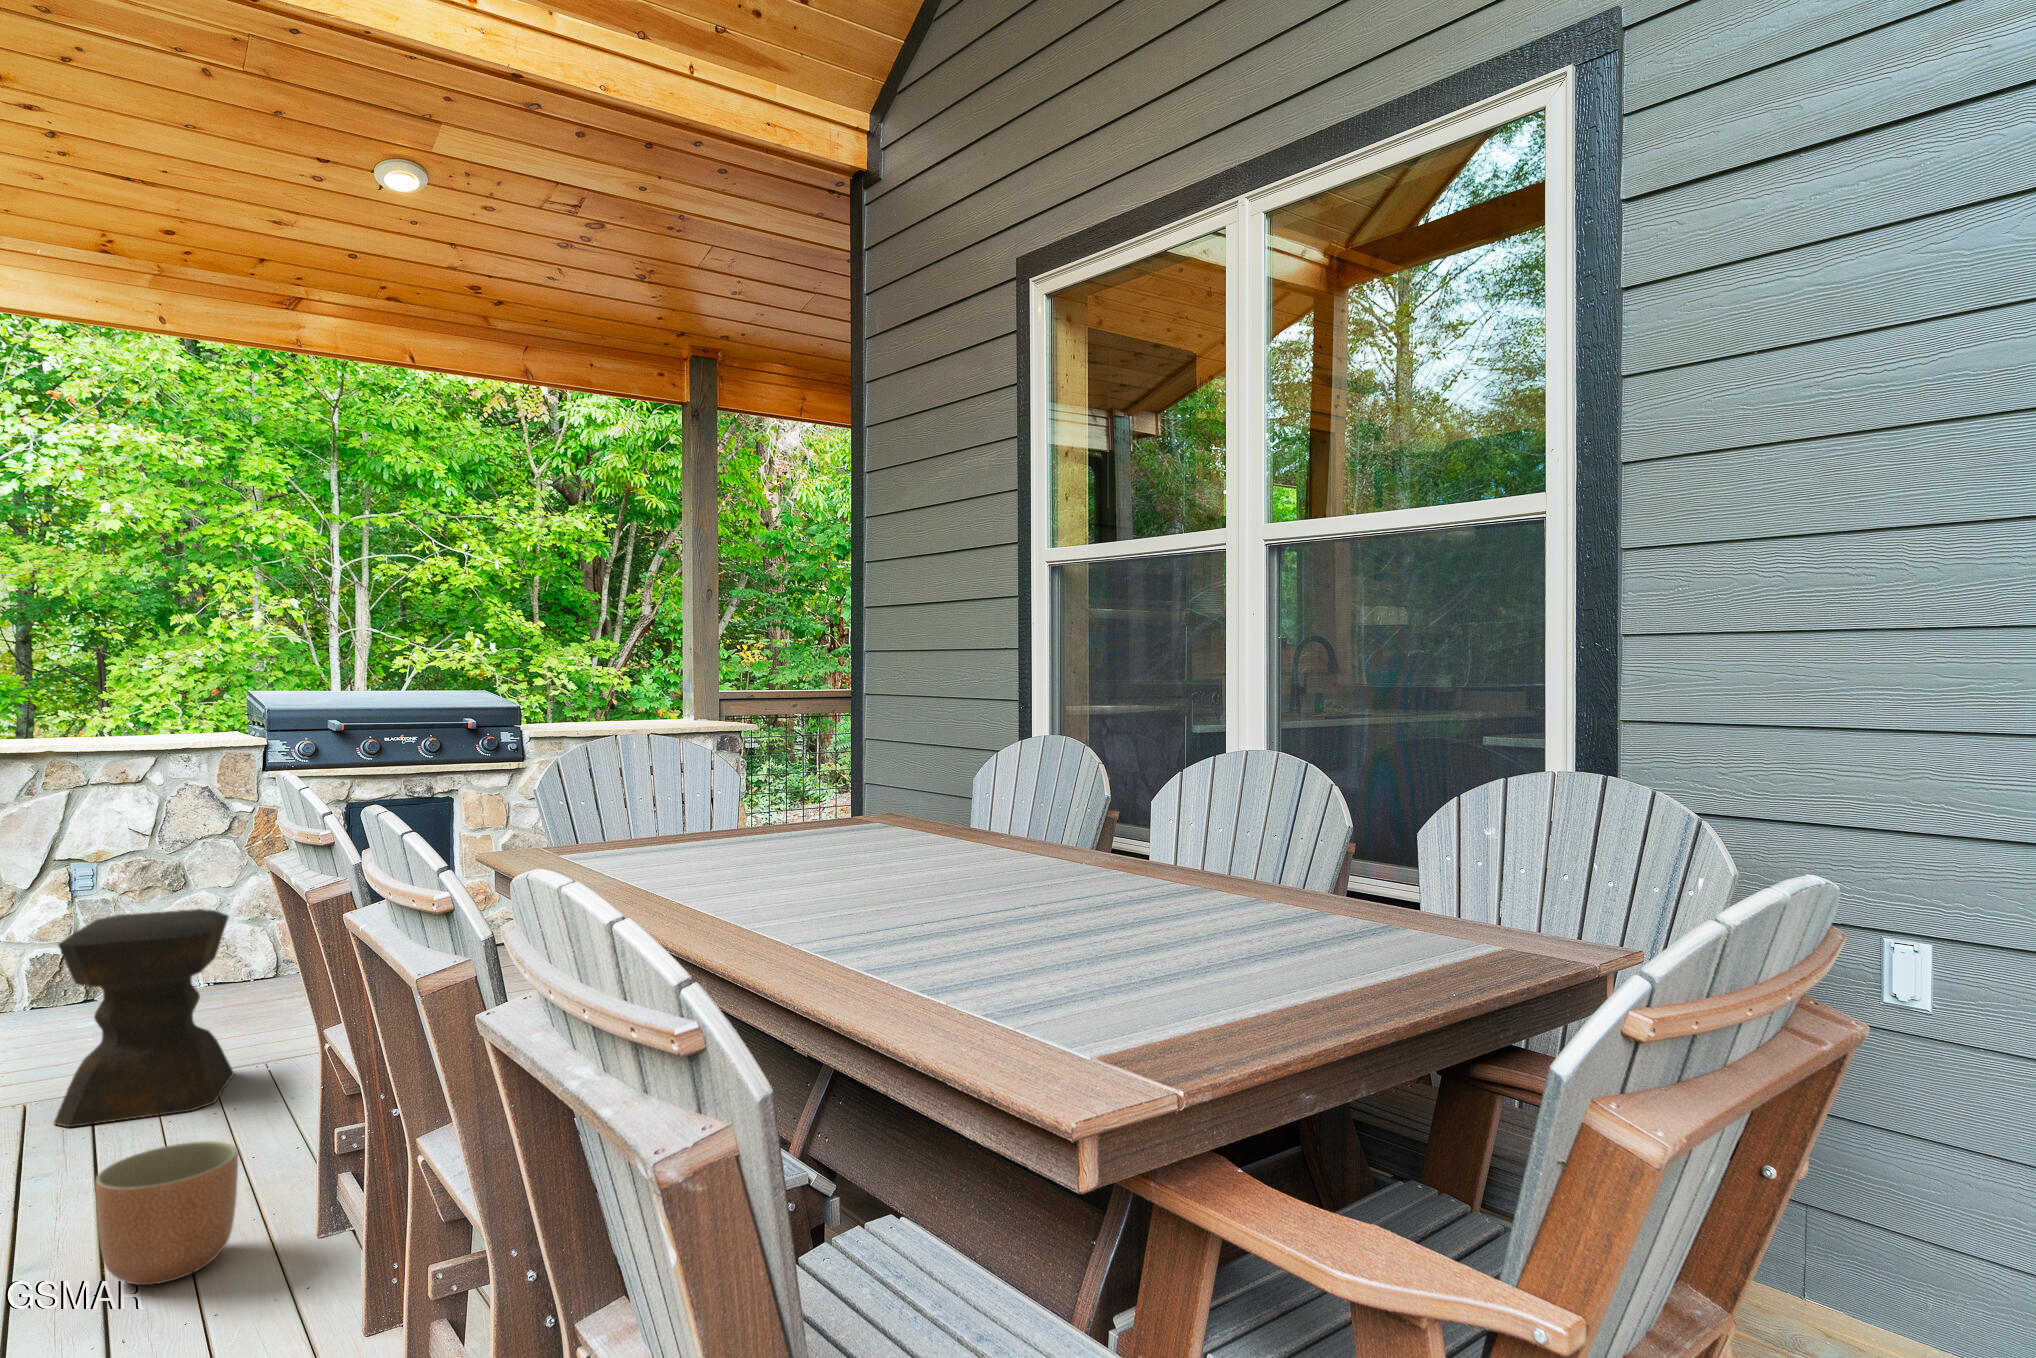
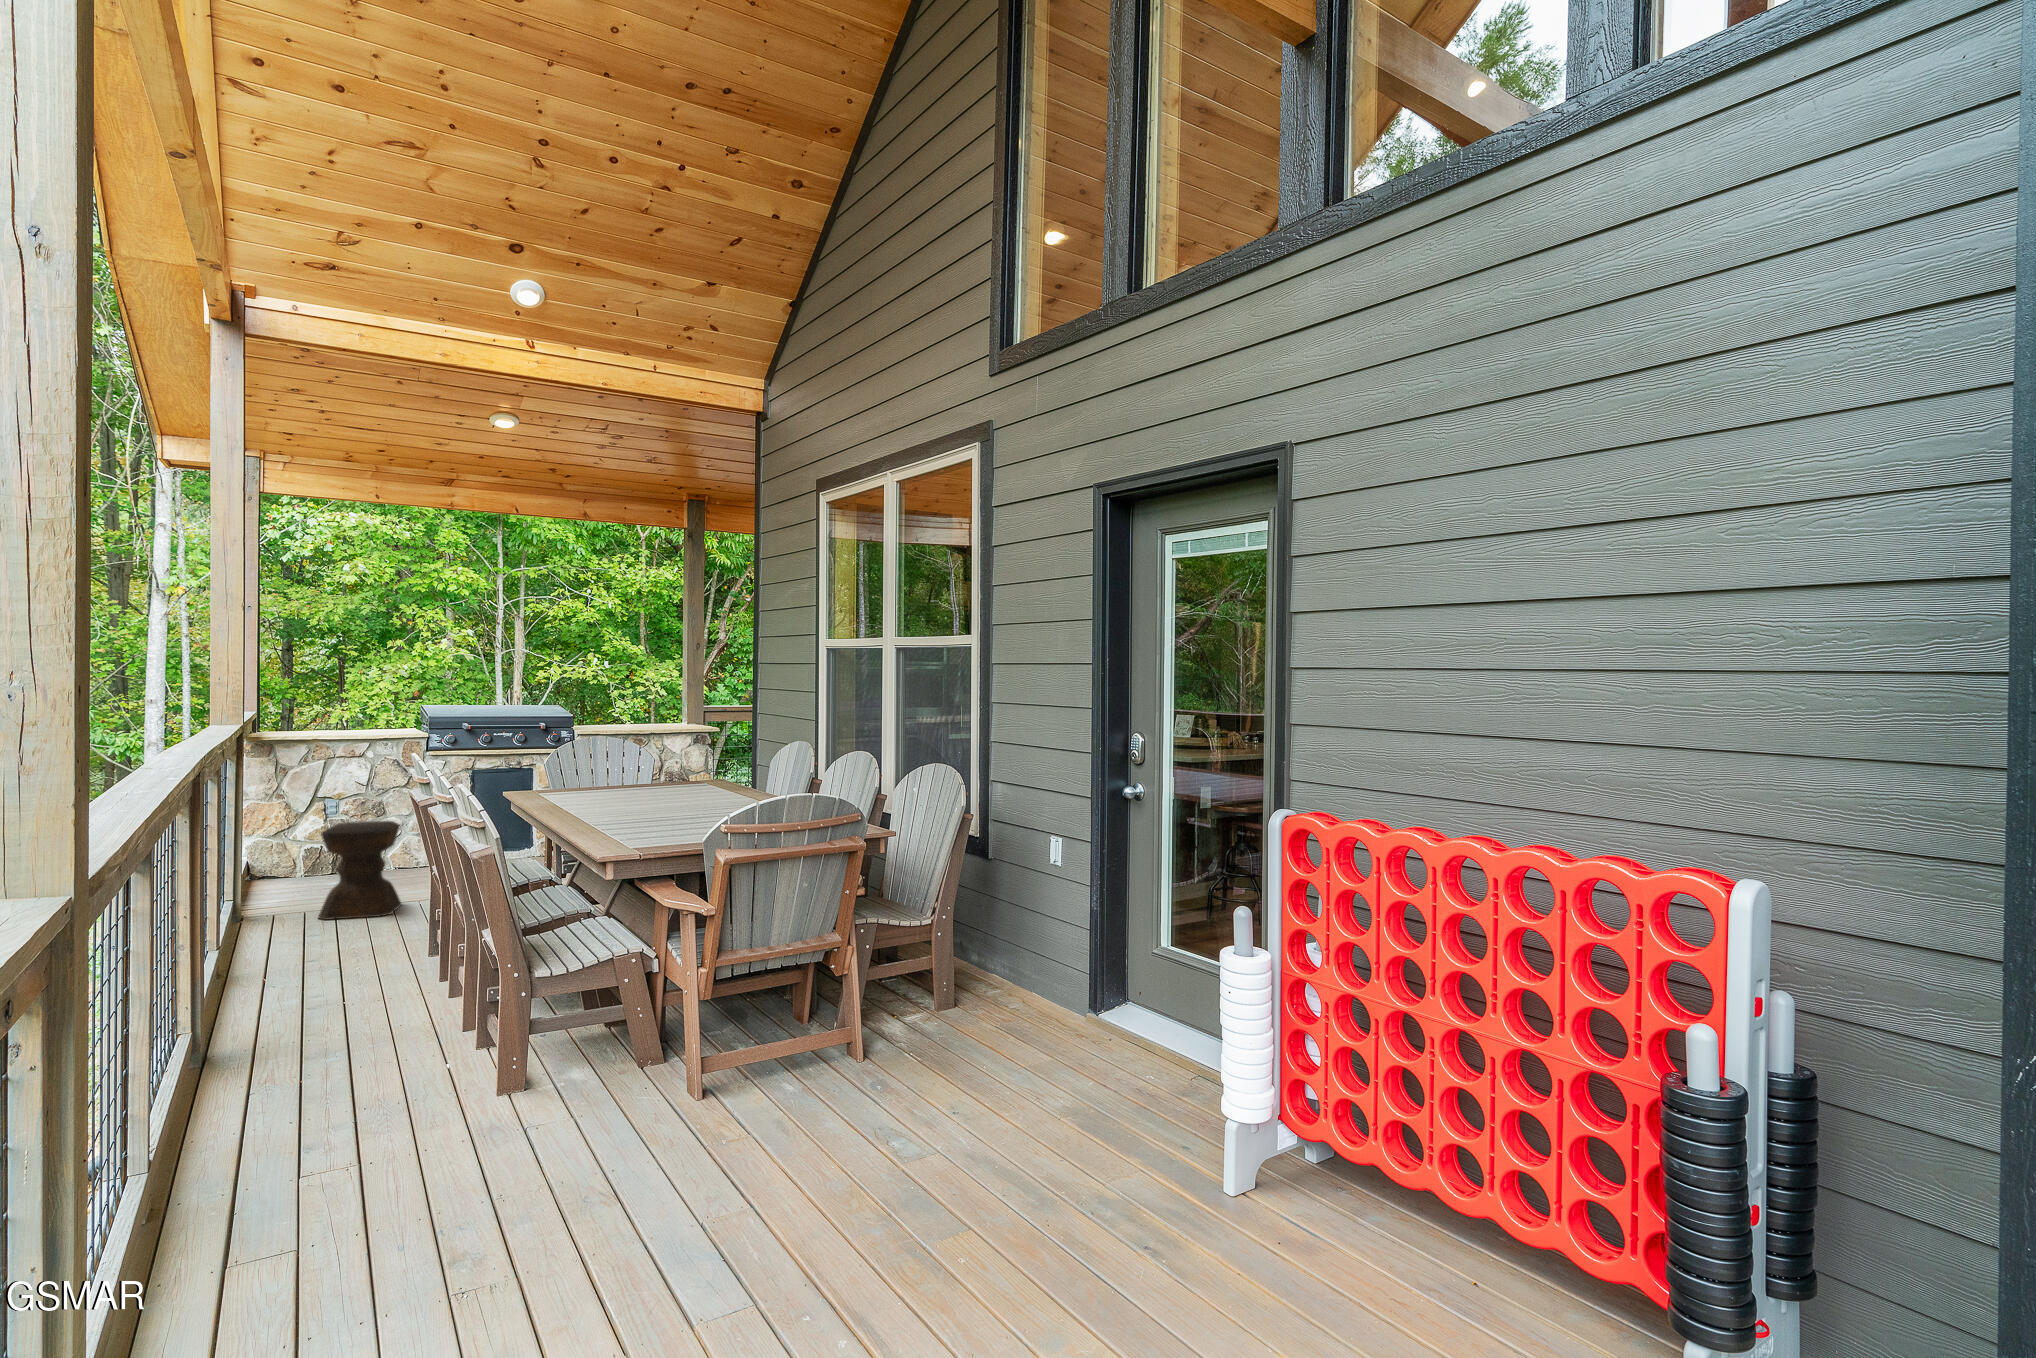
planter: present [95,1141,238,1285] -> none [337,912,394,965]

